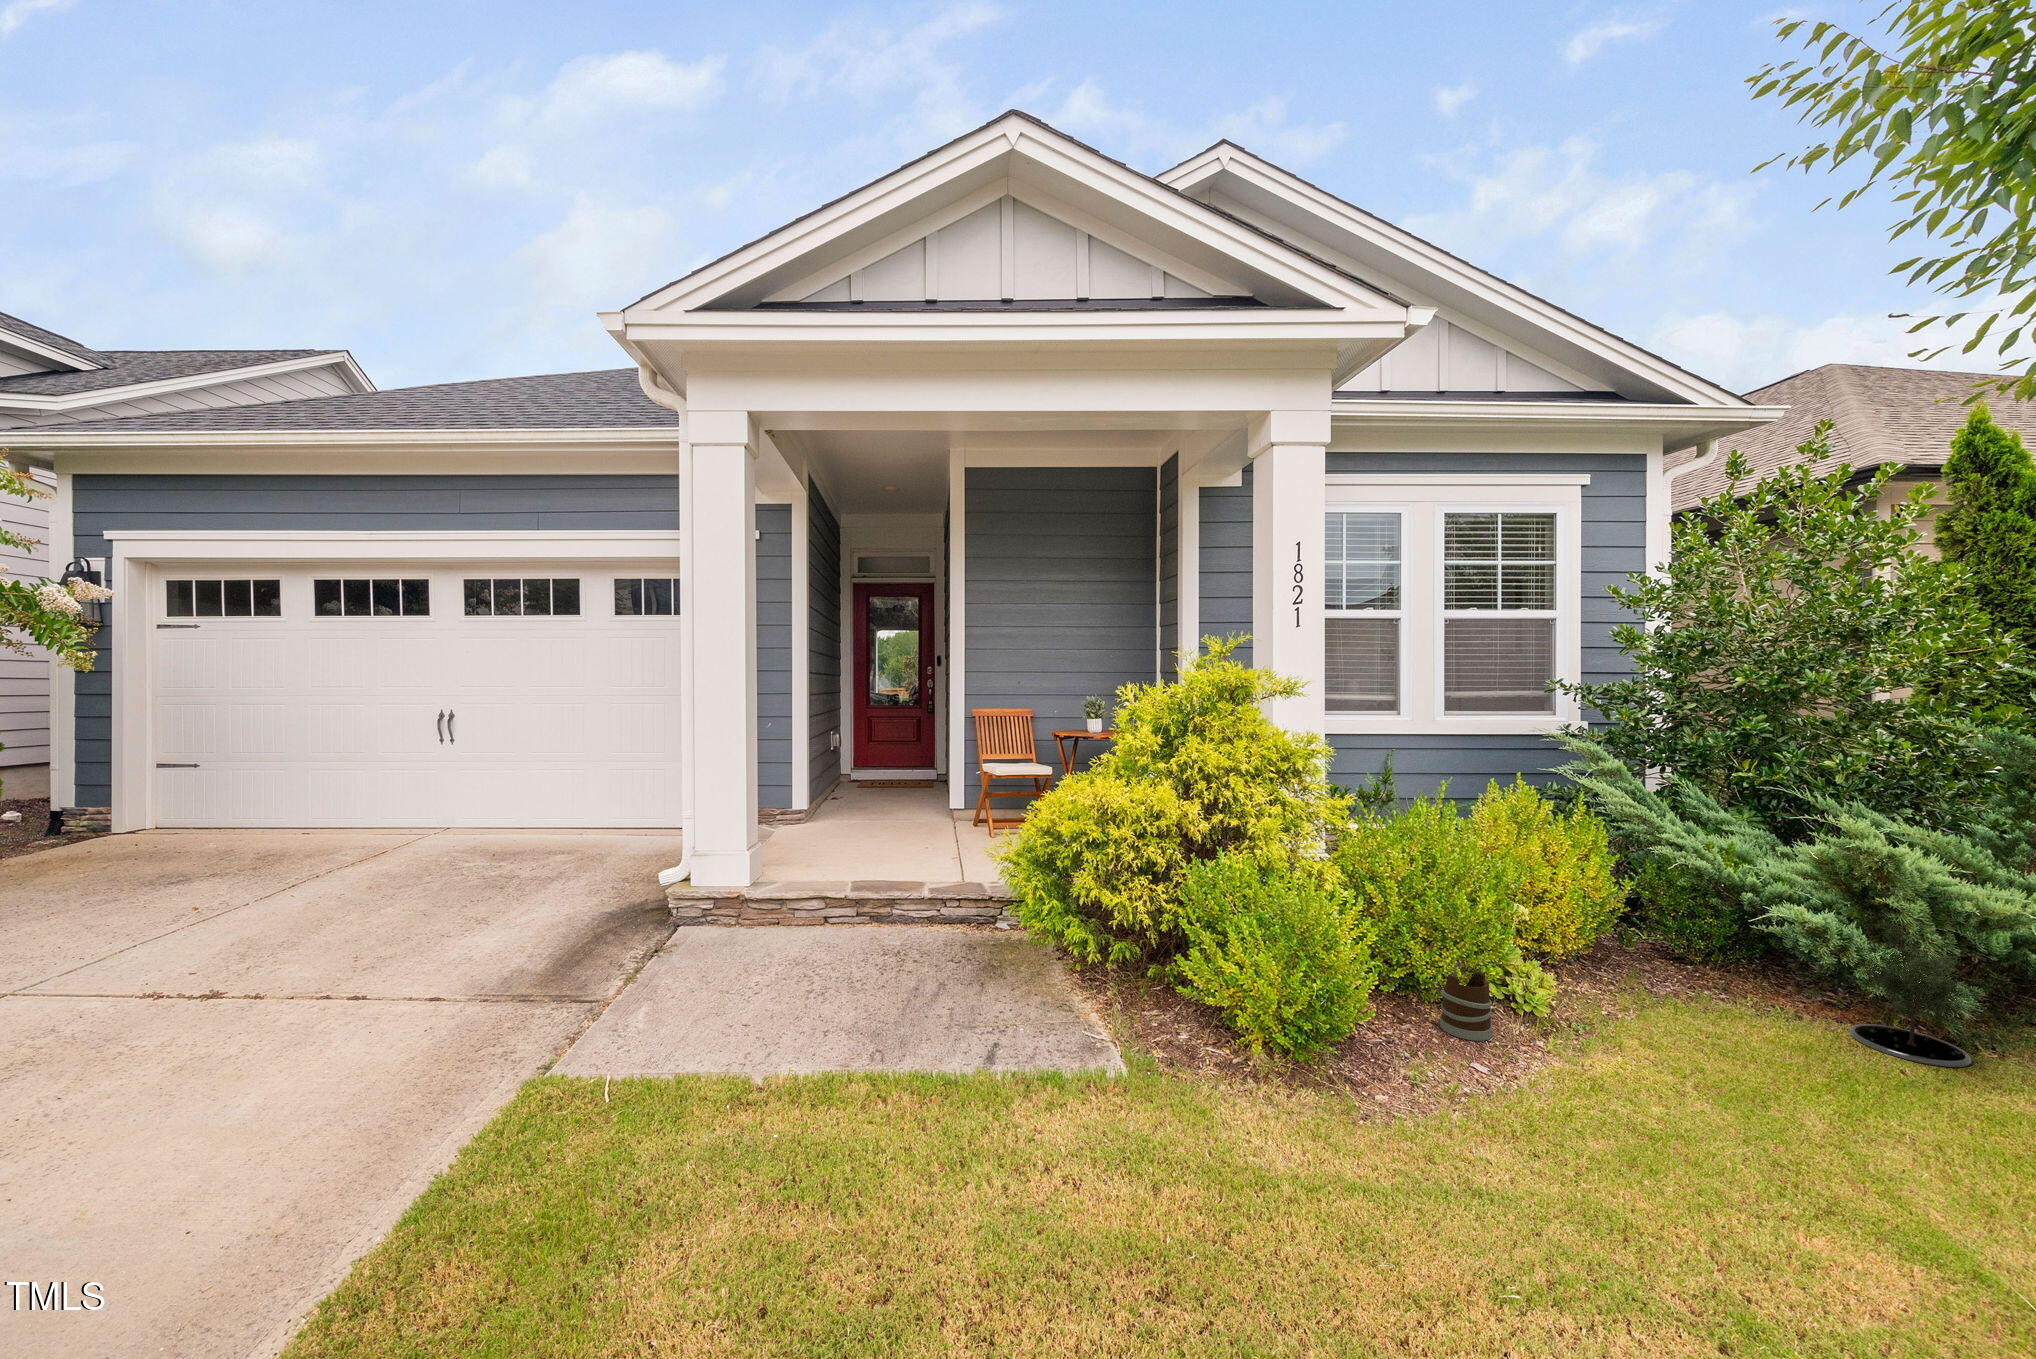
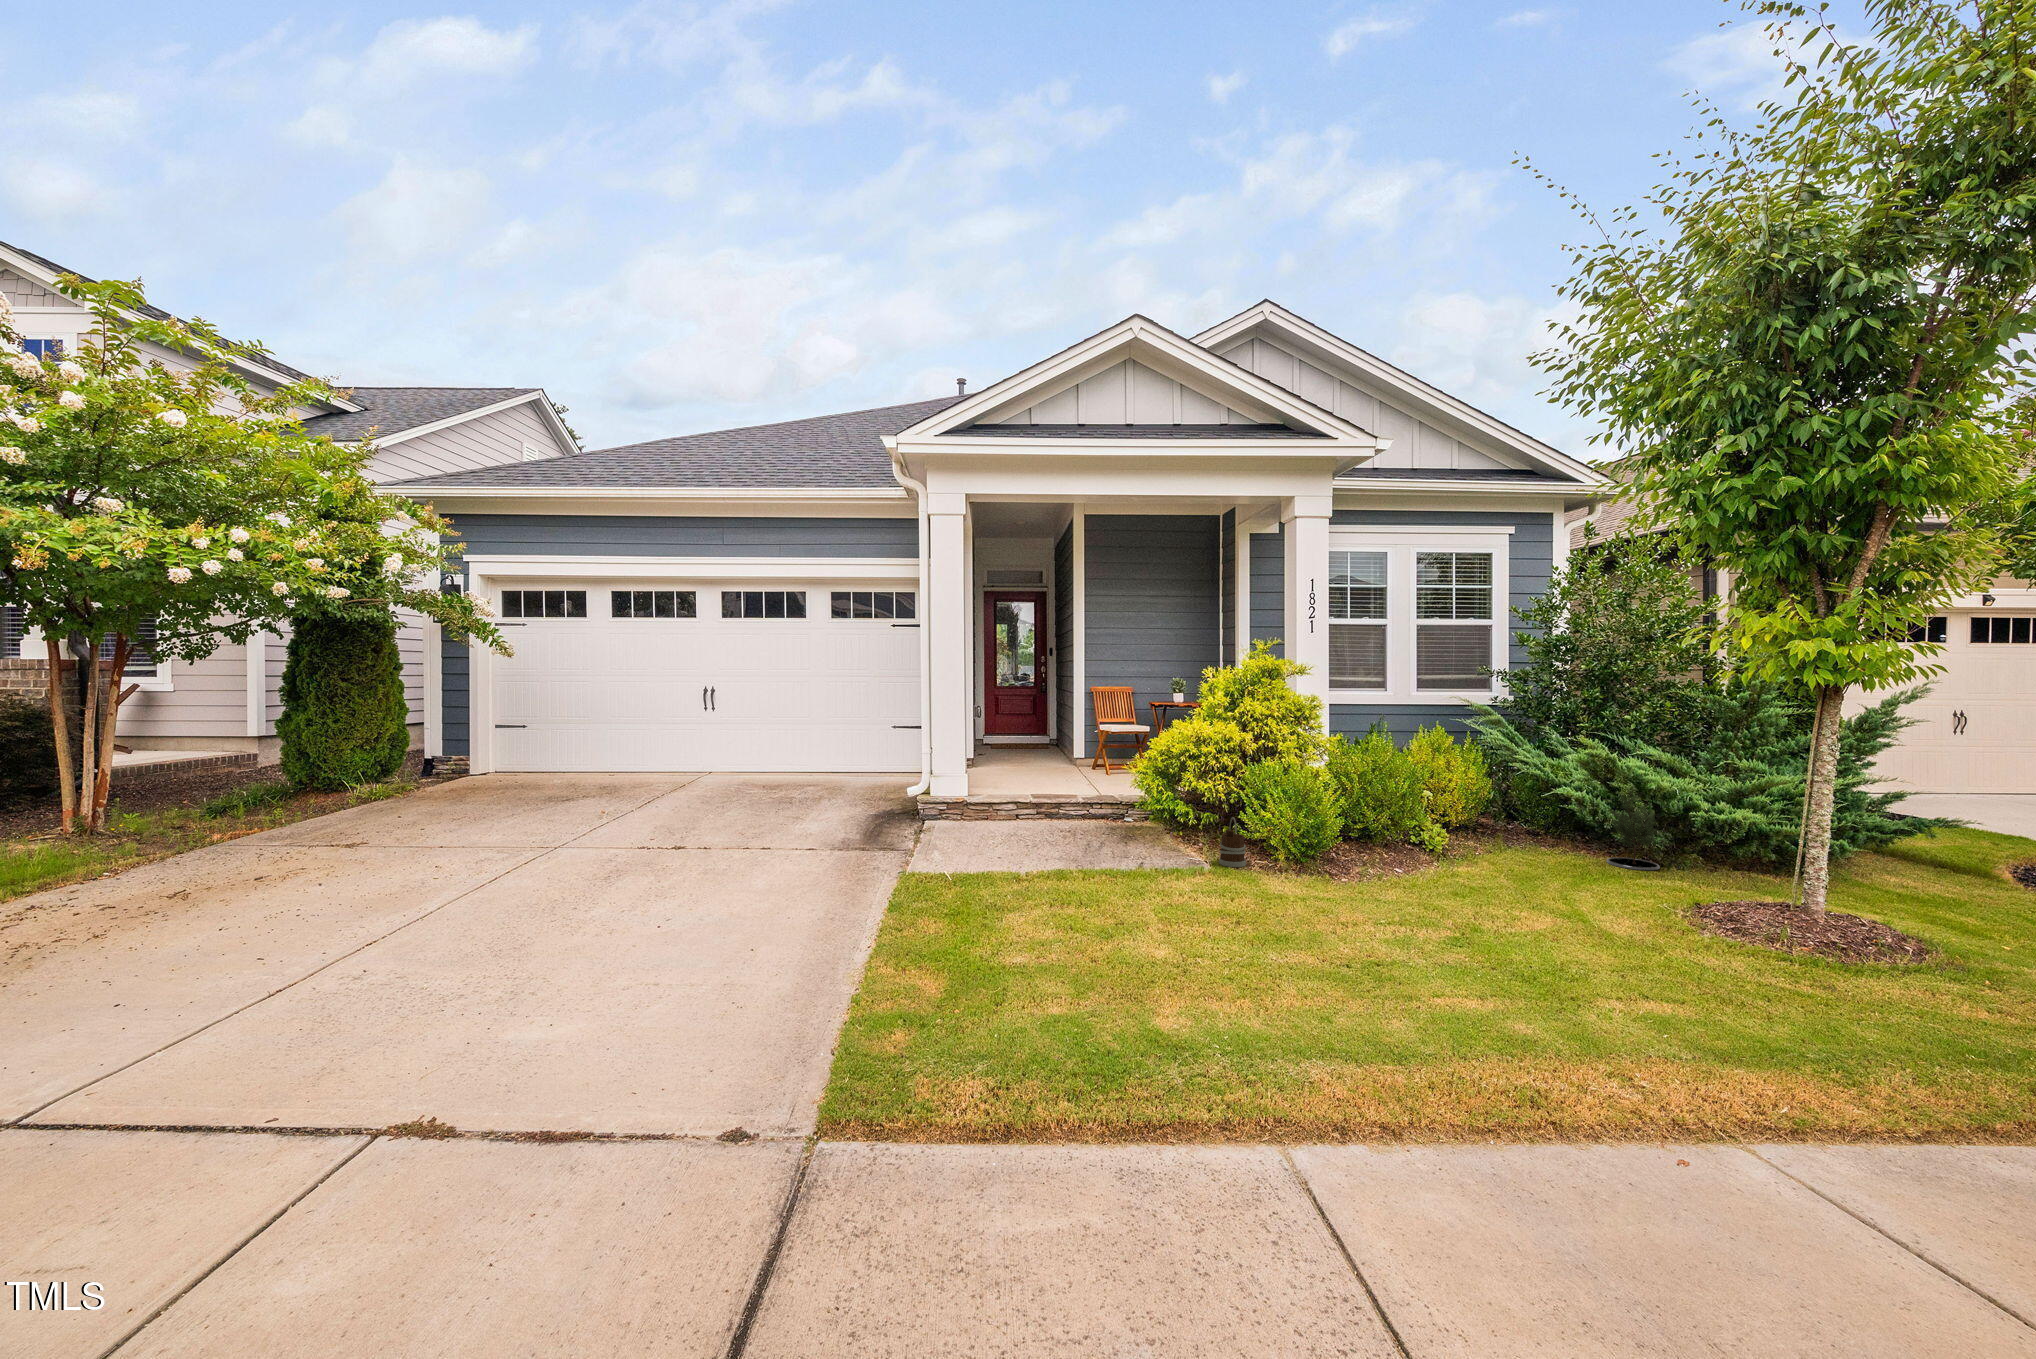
wooden bucket: present [1440,962,1492,1041] -> present [1219,817,1246,867]

